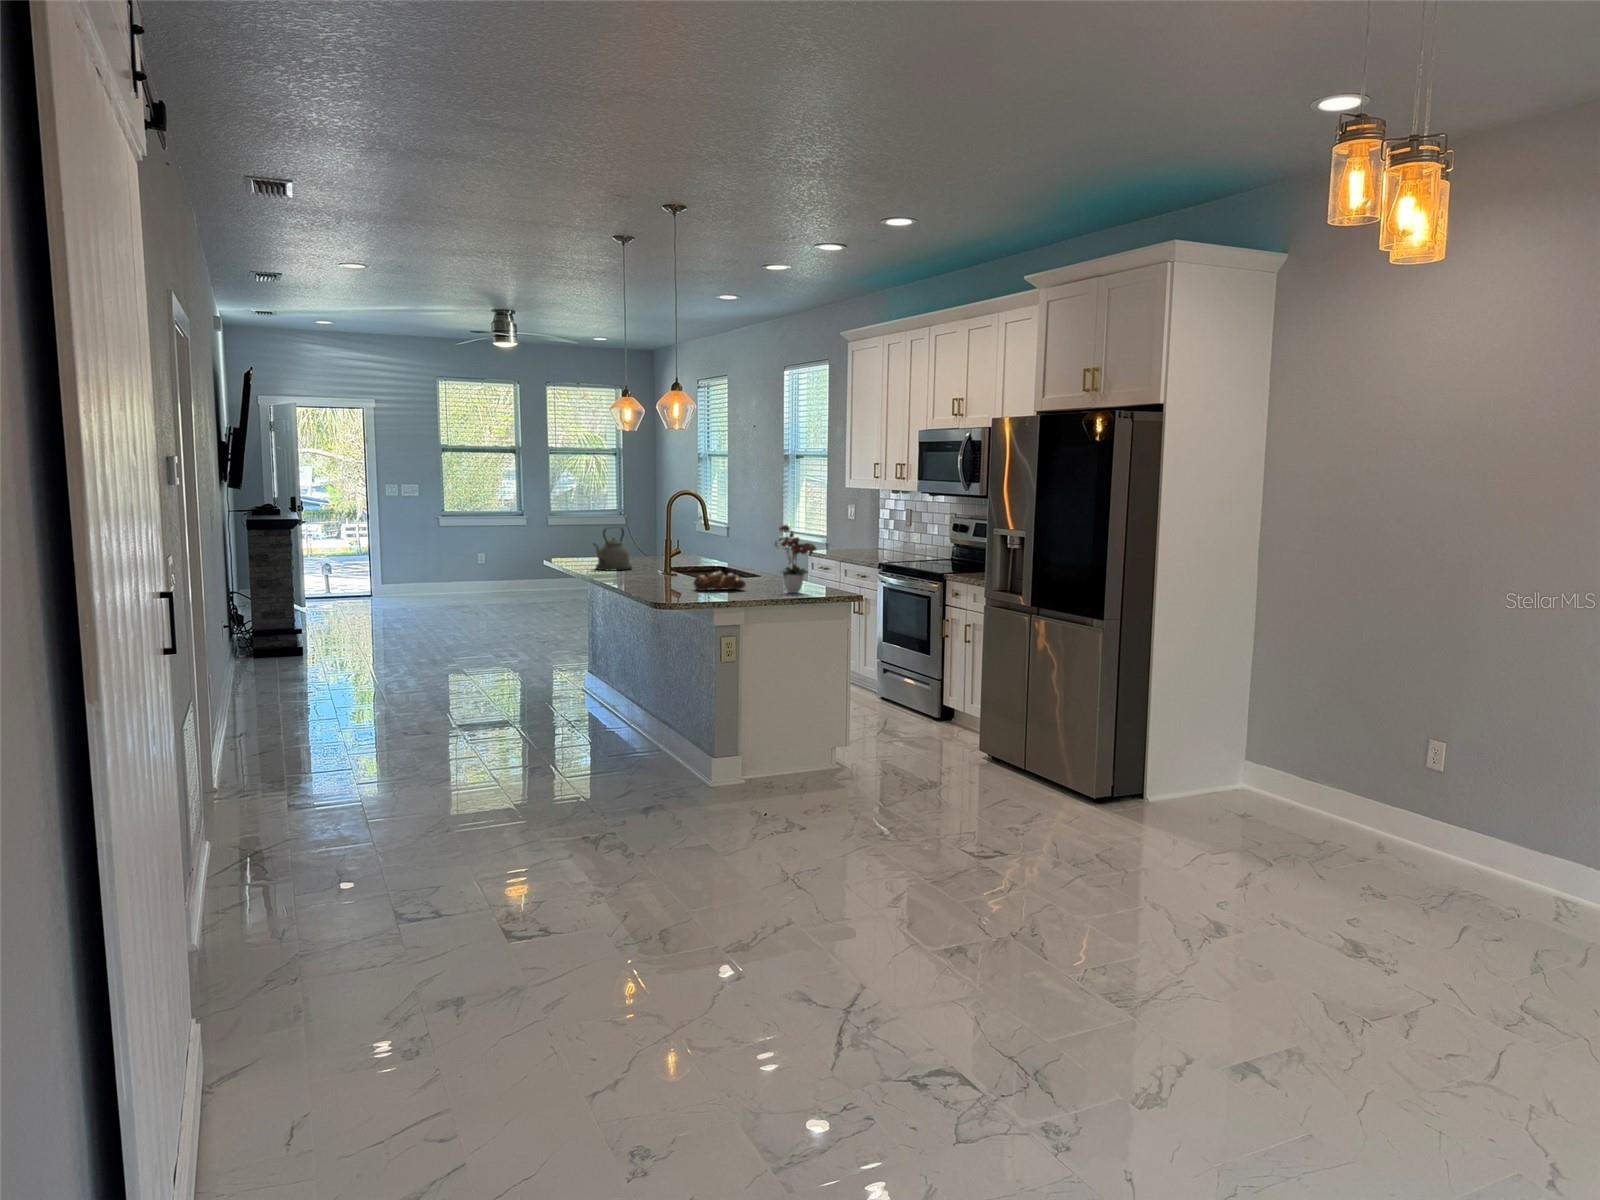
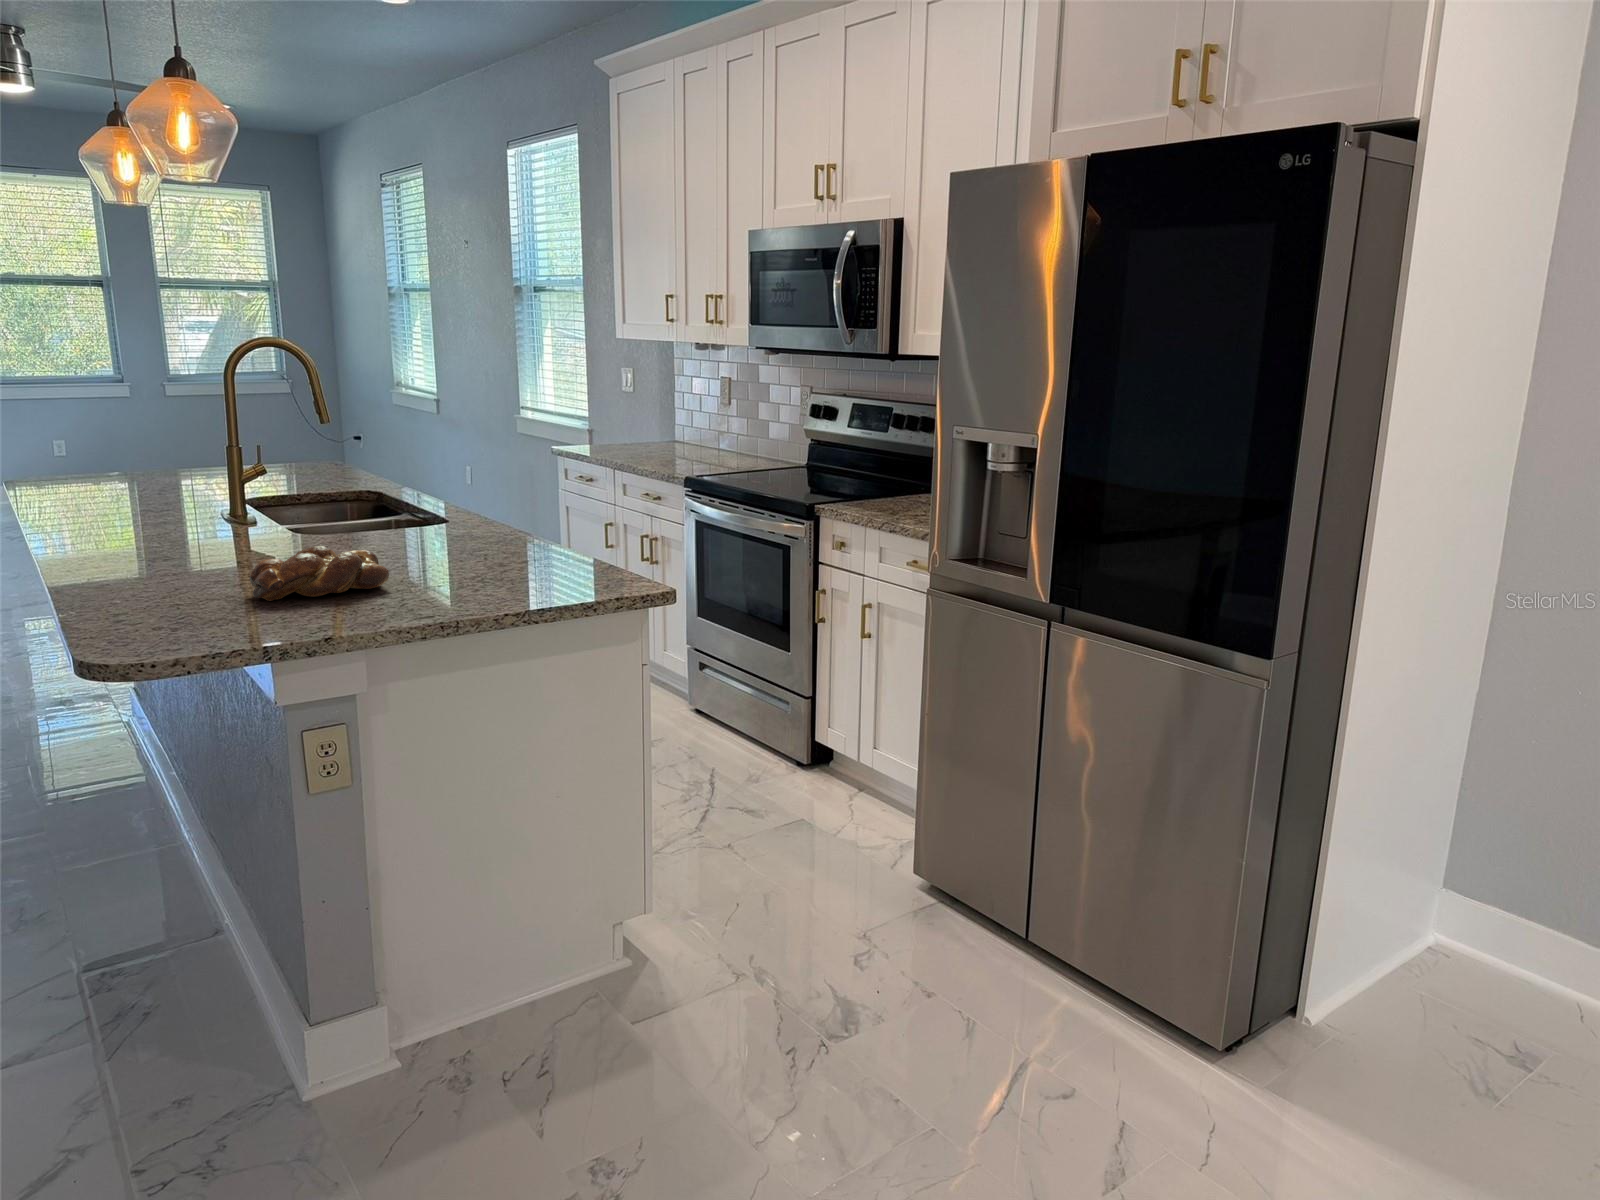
flower arrangement: present [775,525,817,593] -> none [444,423,566,594]
kettle: present [594,528,632,570] -> none [68,423,181,518]

